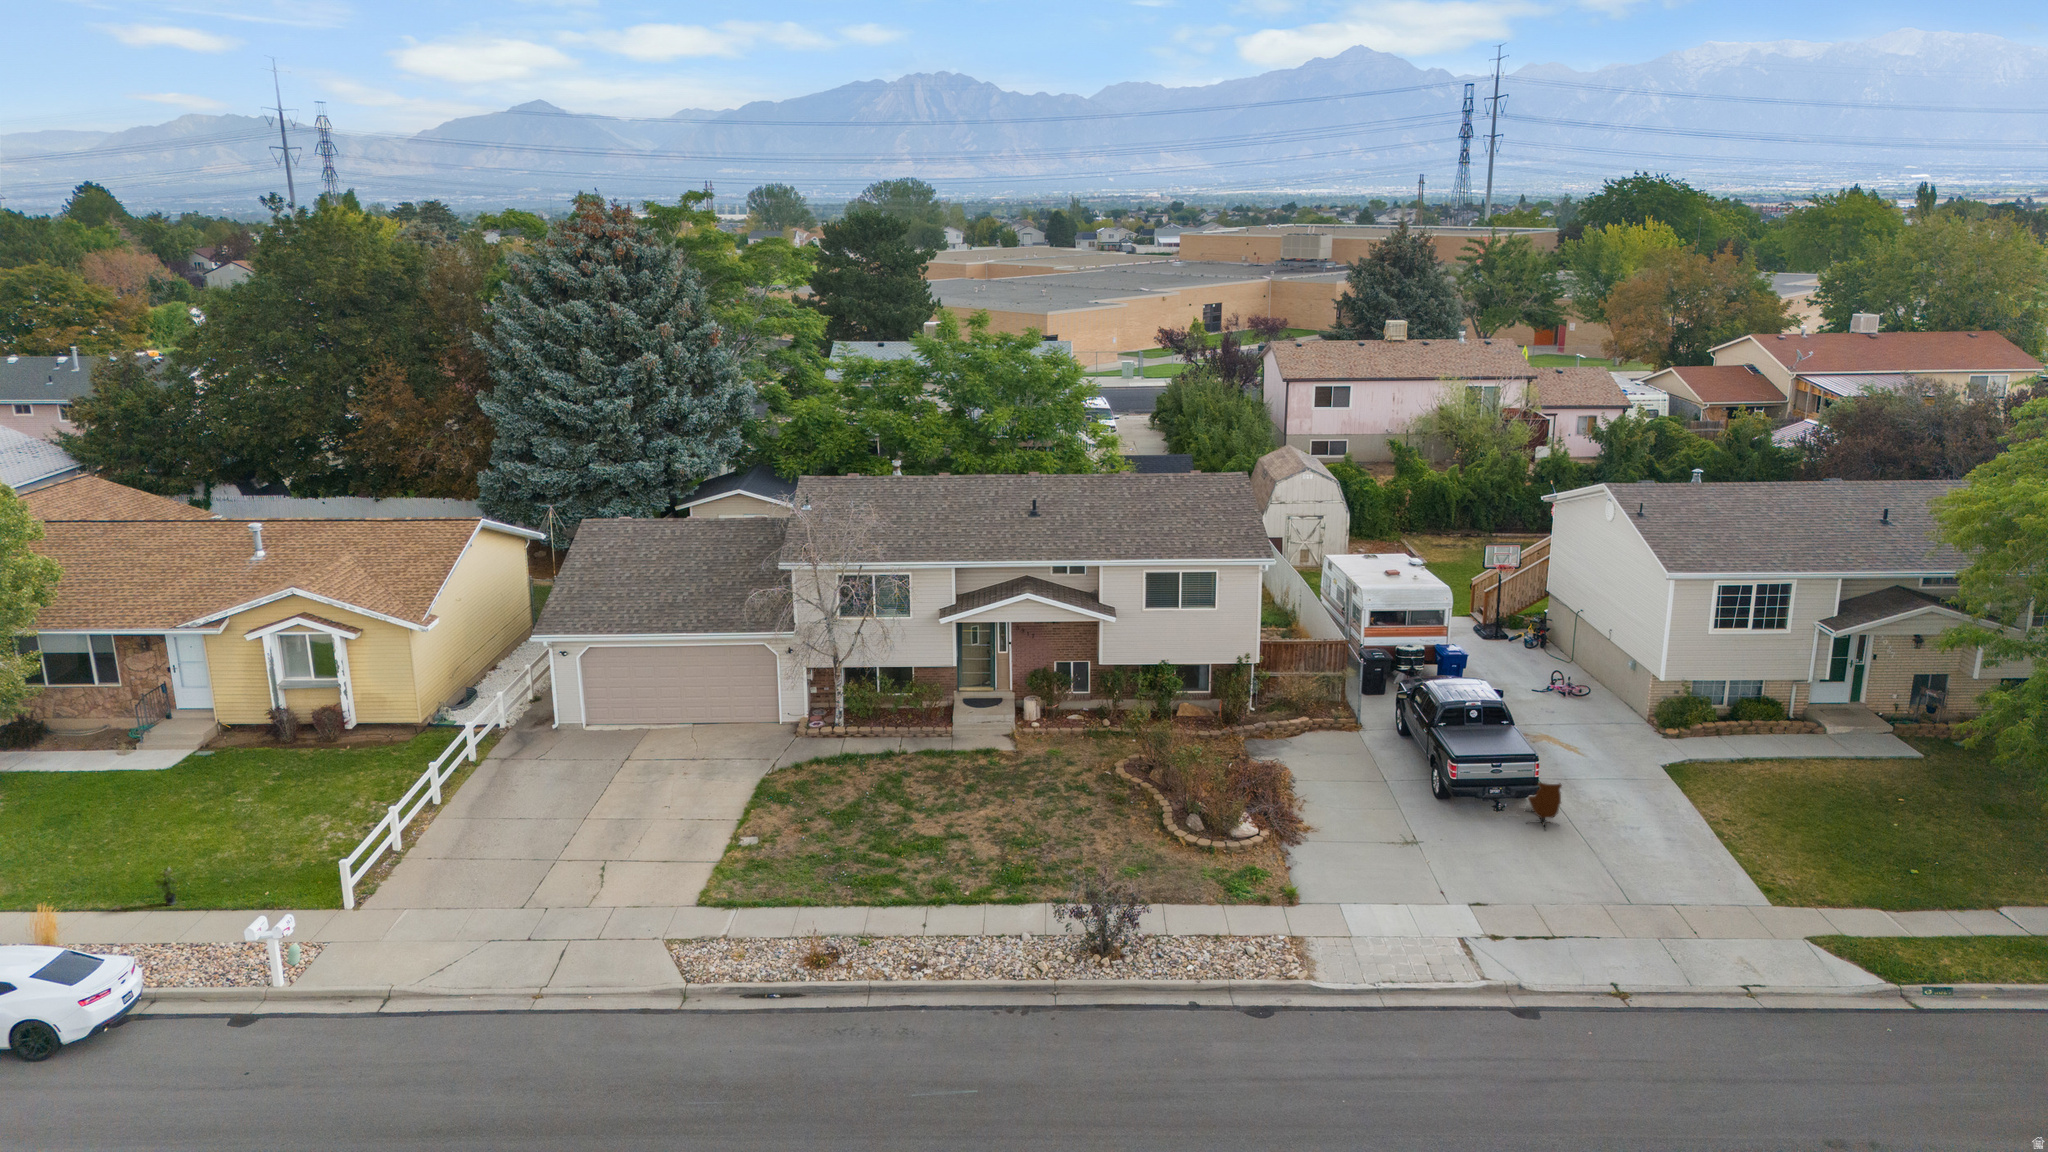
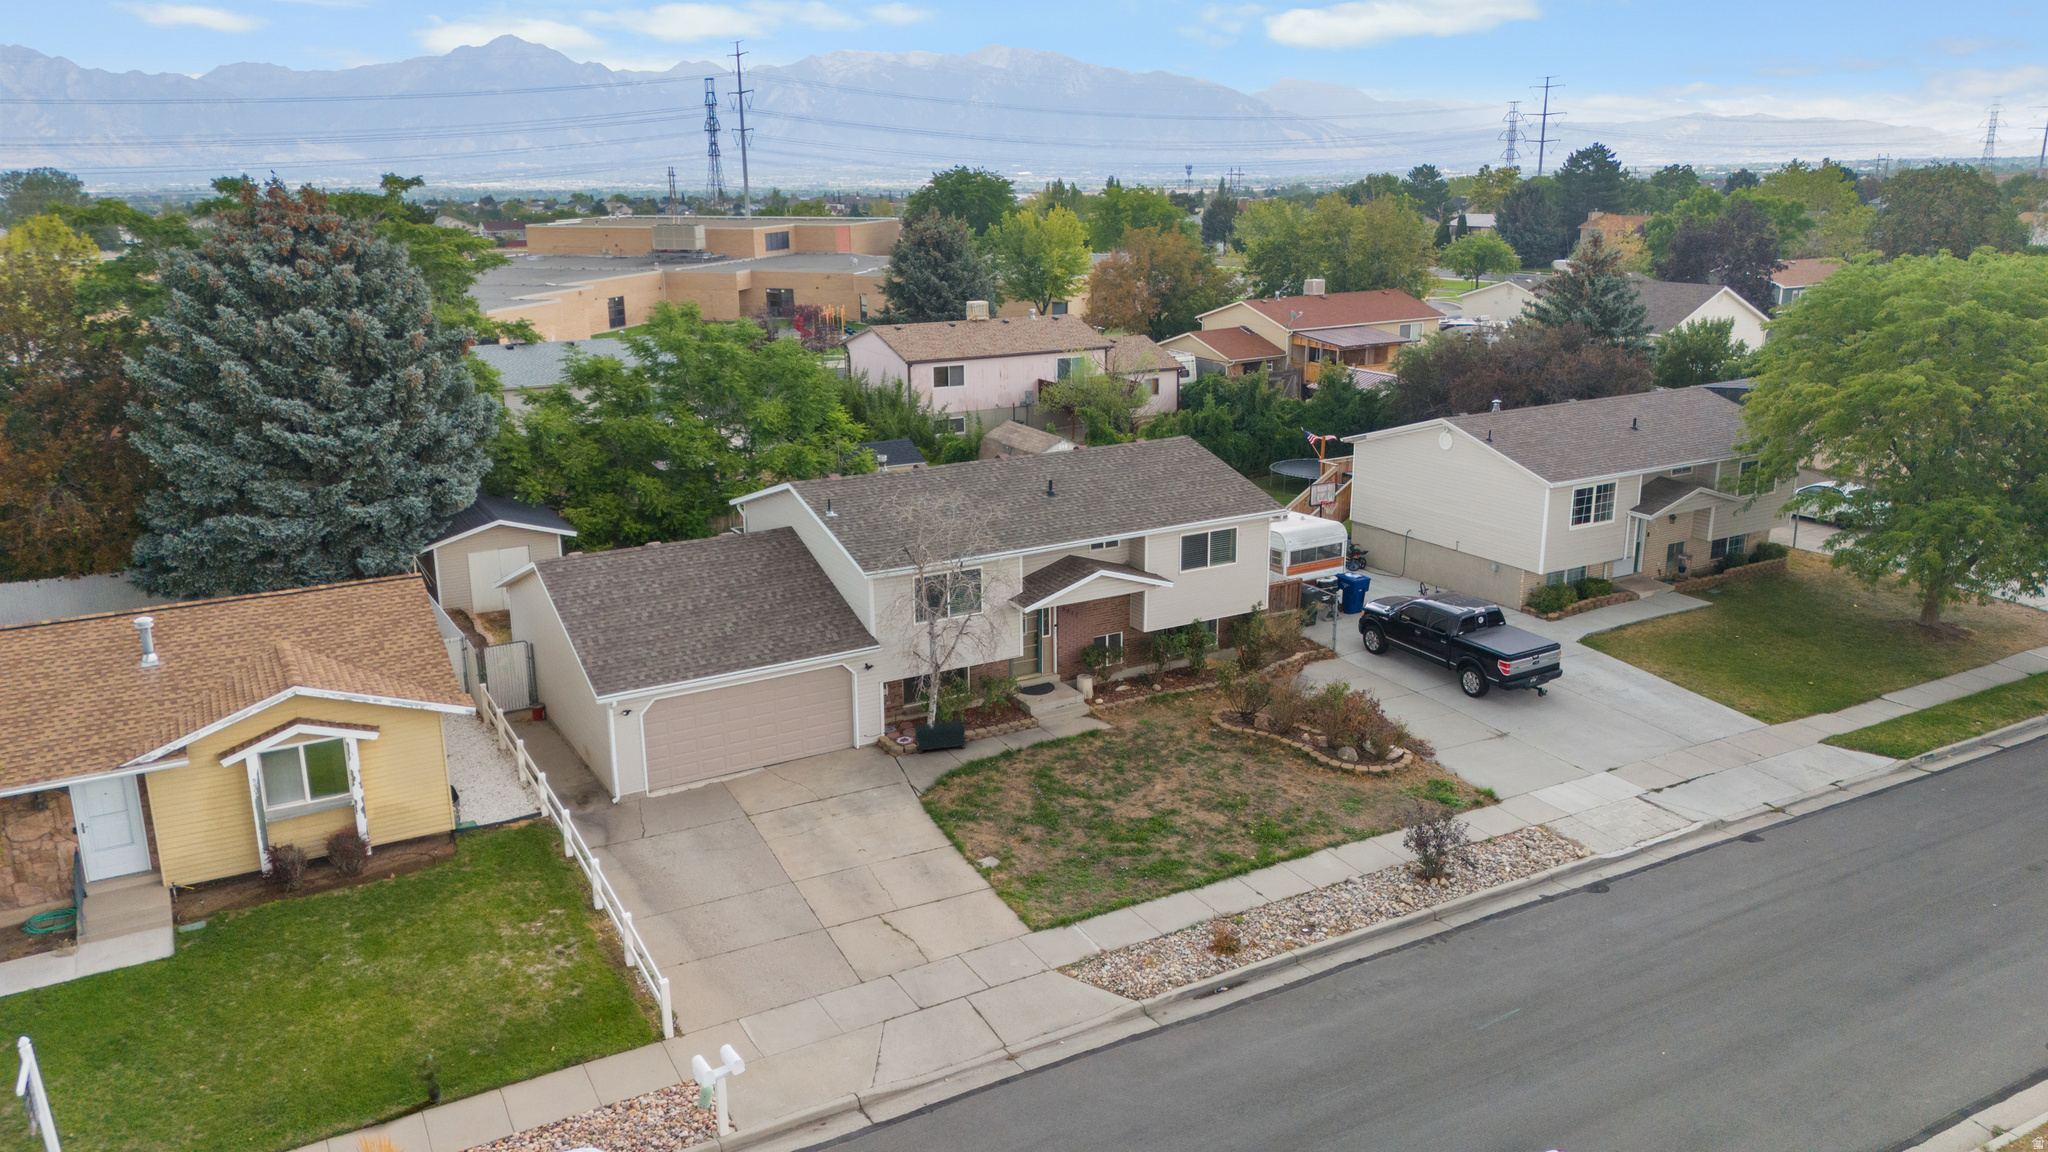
bench: none [812,714,864,744] -> present [914,721,966,753]
lounge chair: present [1528,782,1562,828] -> none [1544,662,1591,703]

